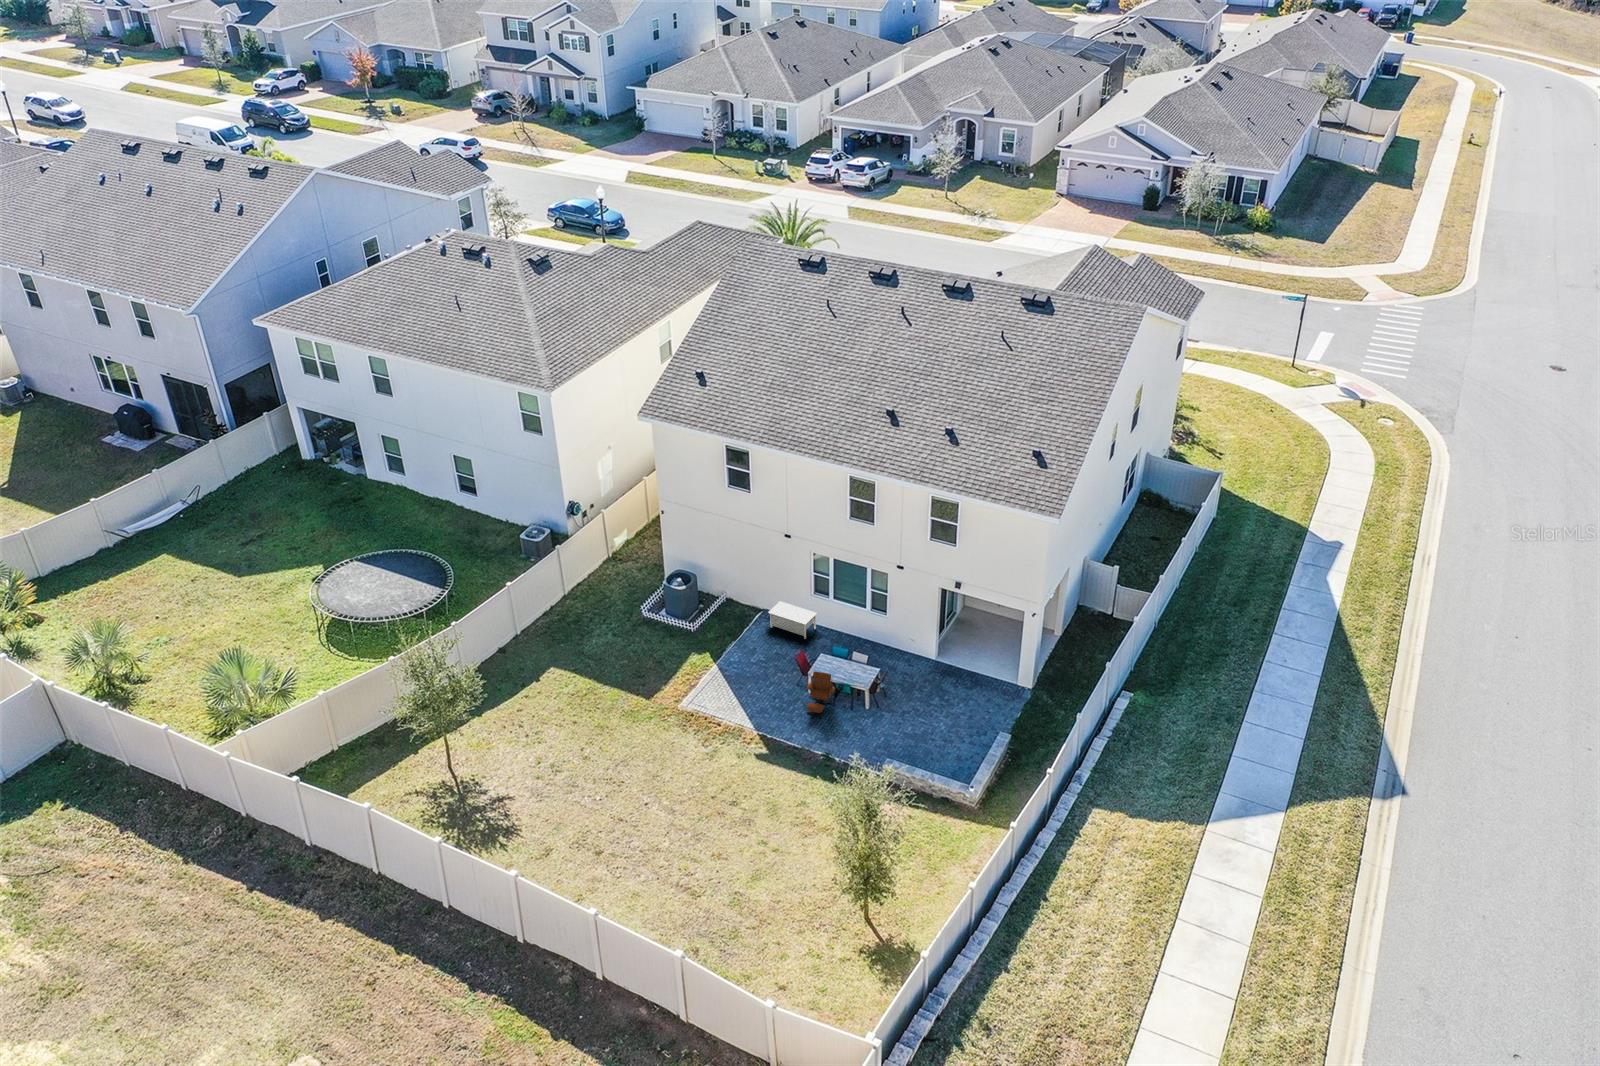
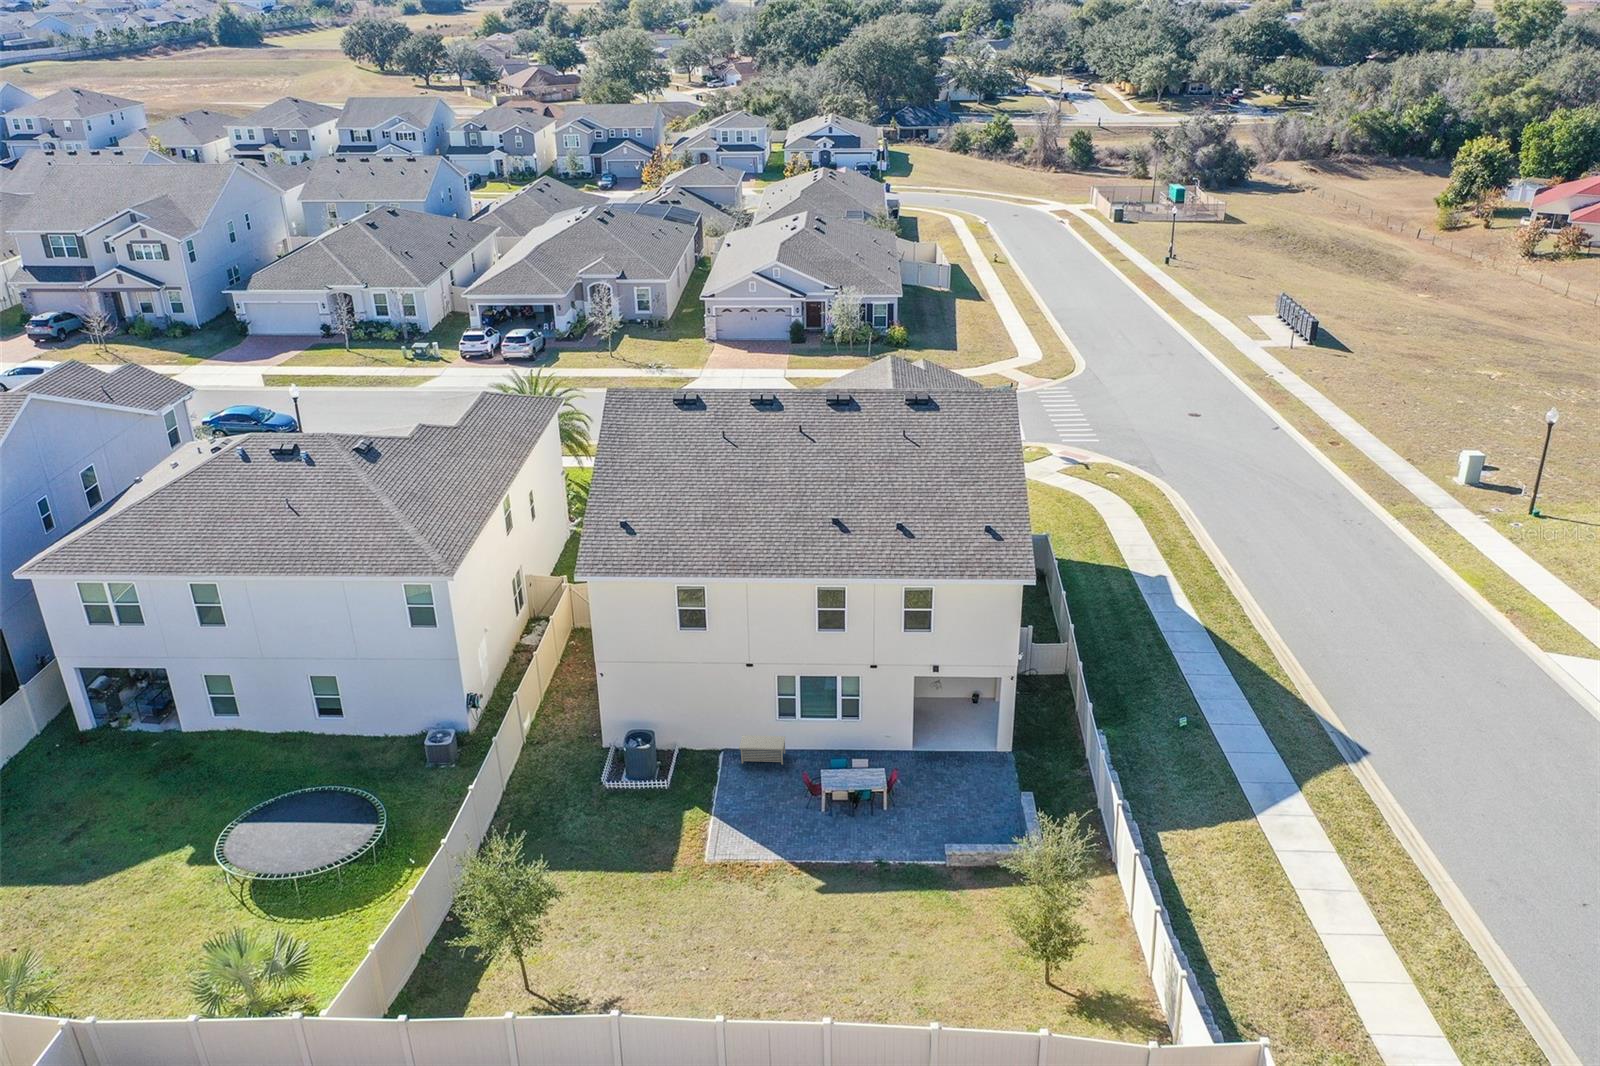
lounge chair: present [807,671,835,719] -> none [828,784,856,834]

